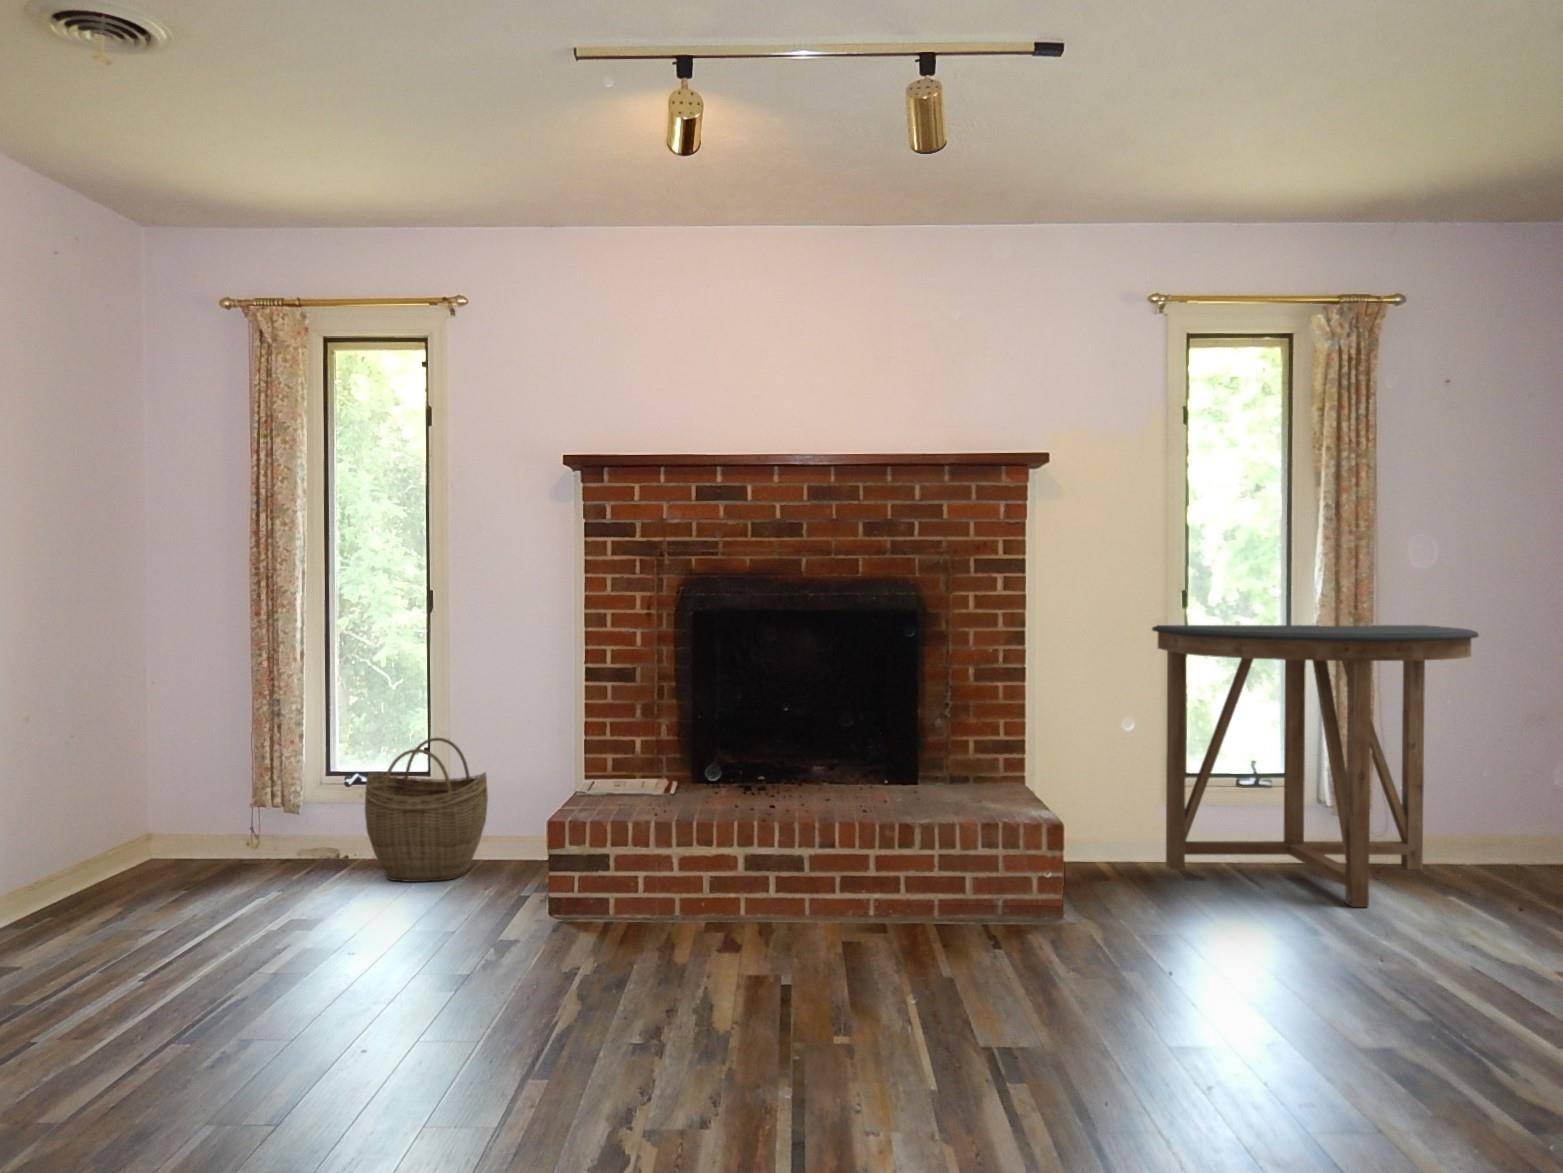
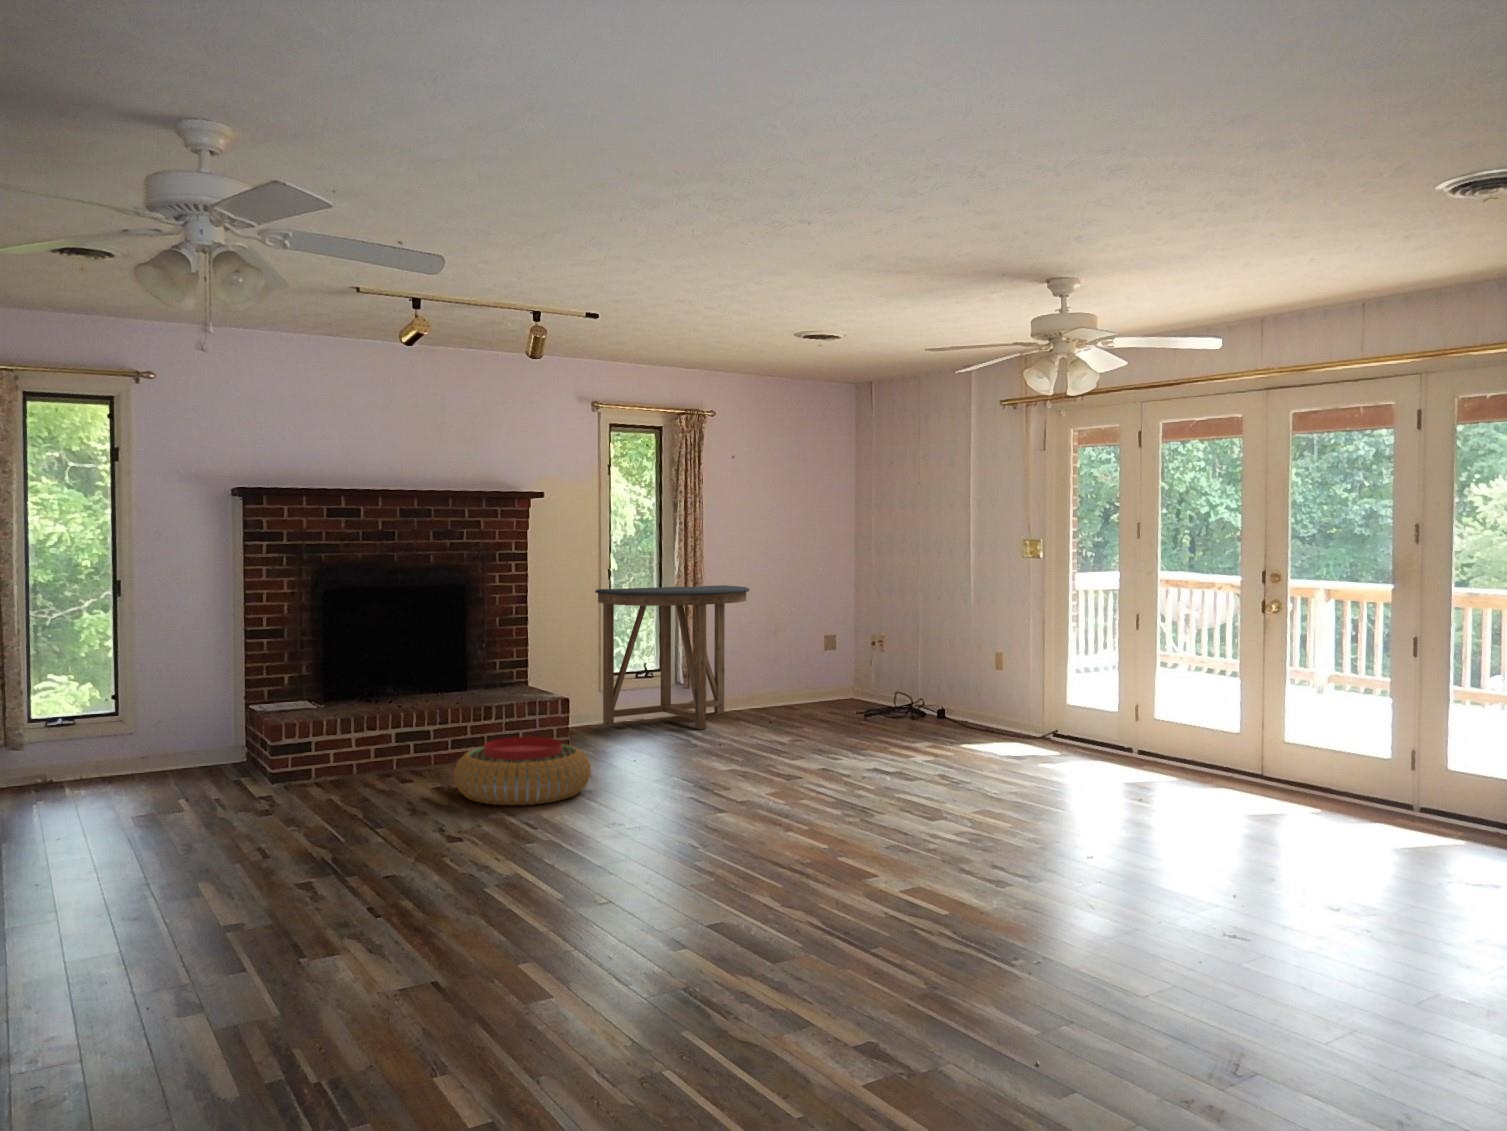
woven basket: present [365,738,488,882] -> none [91,685,185,785]
pouf: none [741,910,1022,1089] -> present [454,737,591,805]

